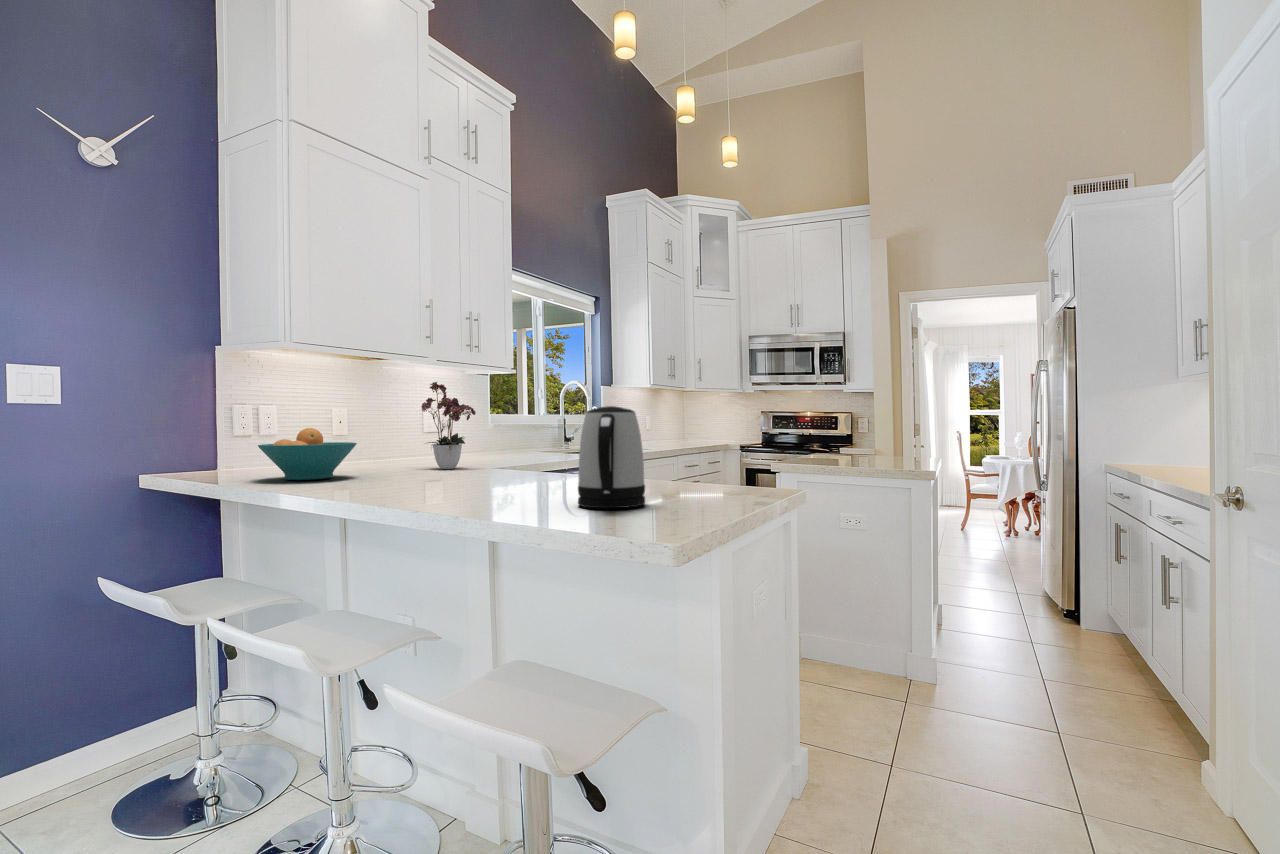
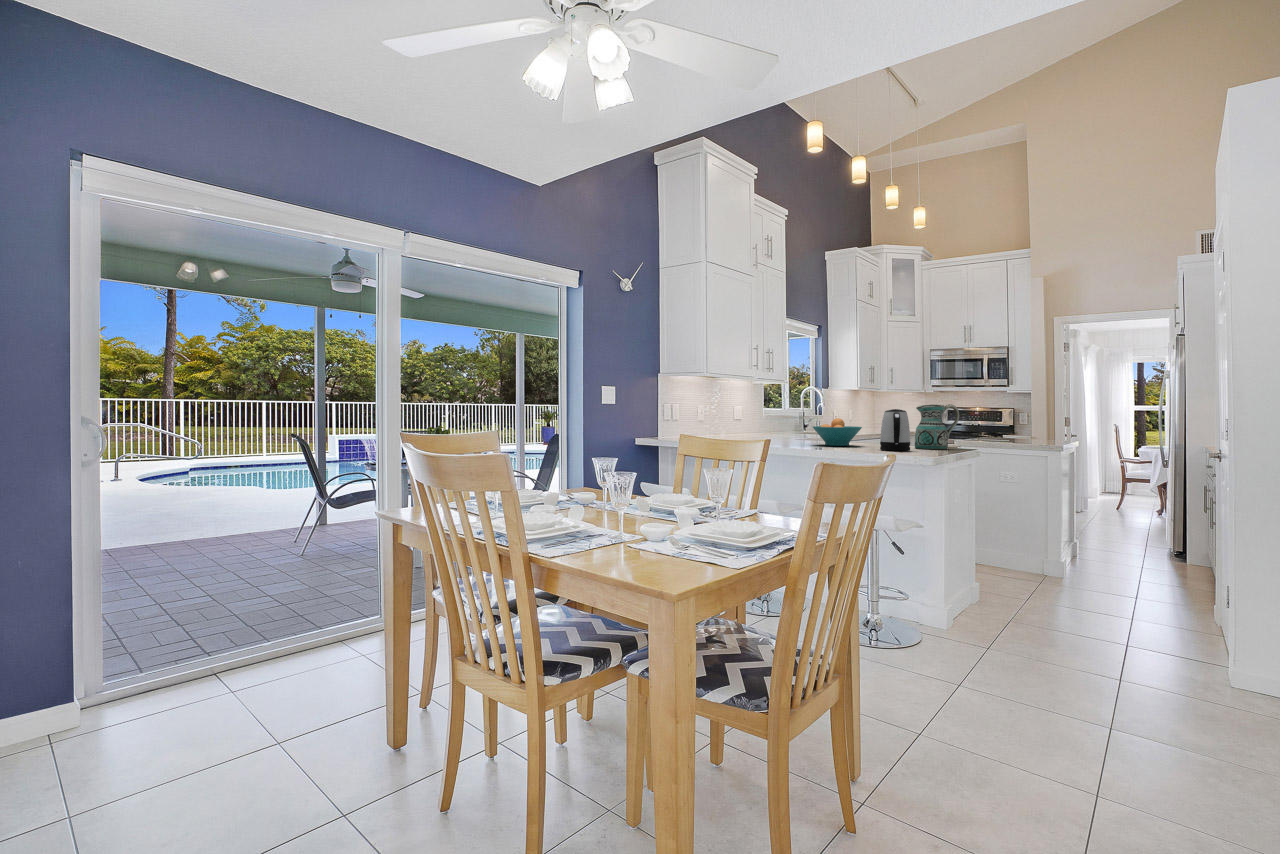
flower arrangement: present [421,382,476,469] -> none [754,390,788,439]
ceramic pitcher: none [671,396,760,496] -> present [915,404,959,449]
fruit bowl: present [258,428,357,480] -> present [813,418,862,446]

